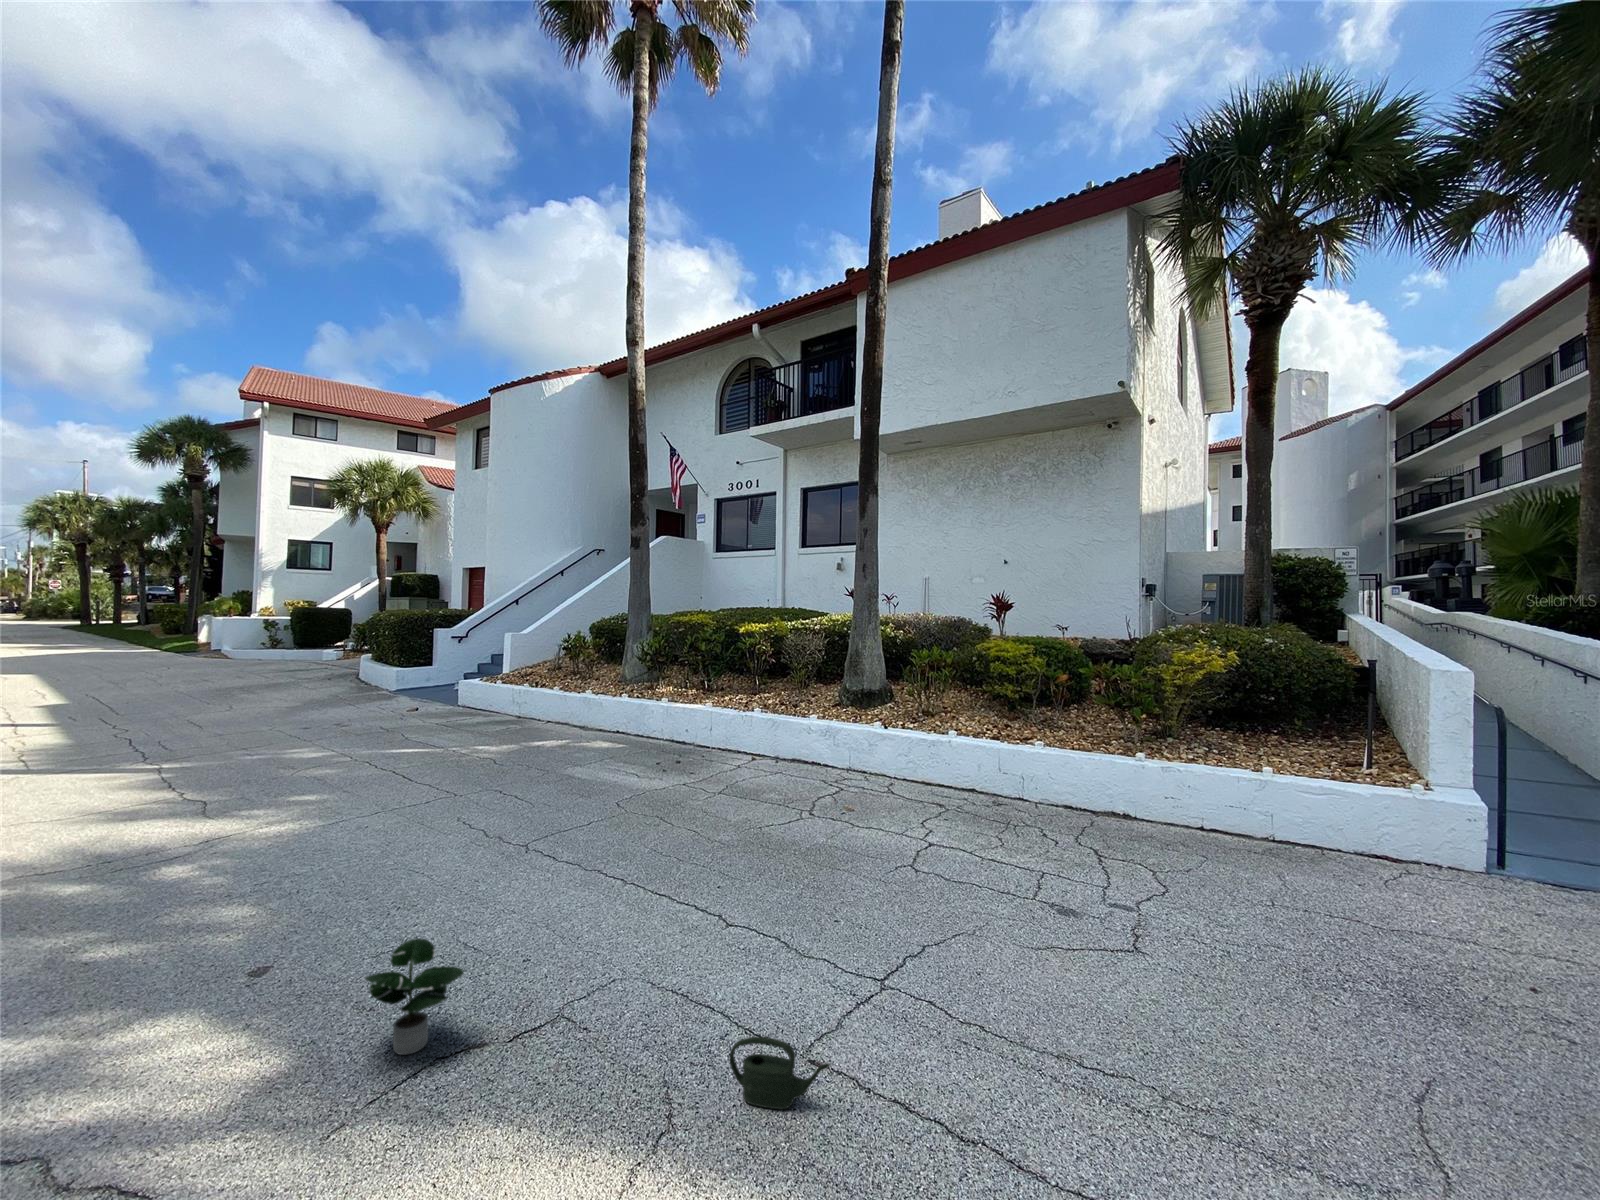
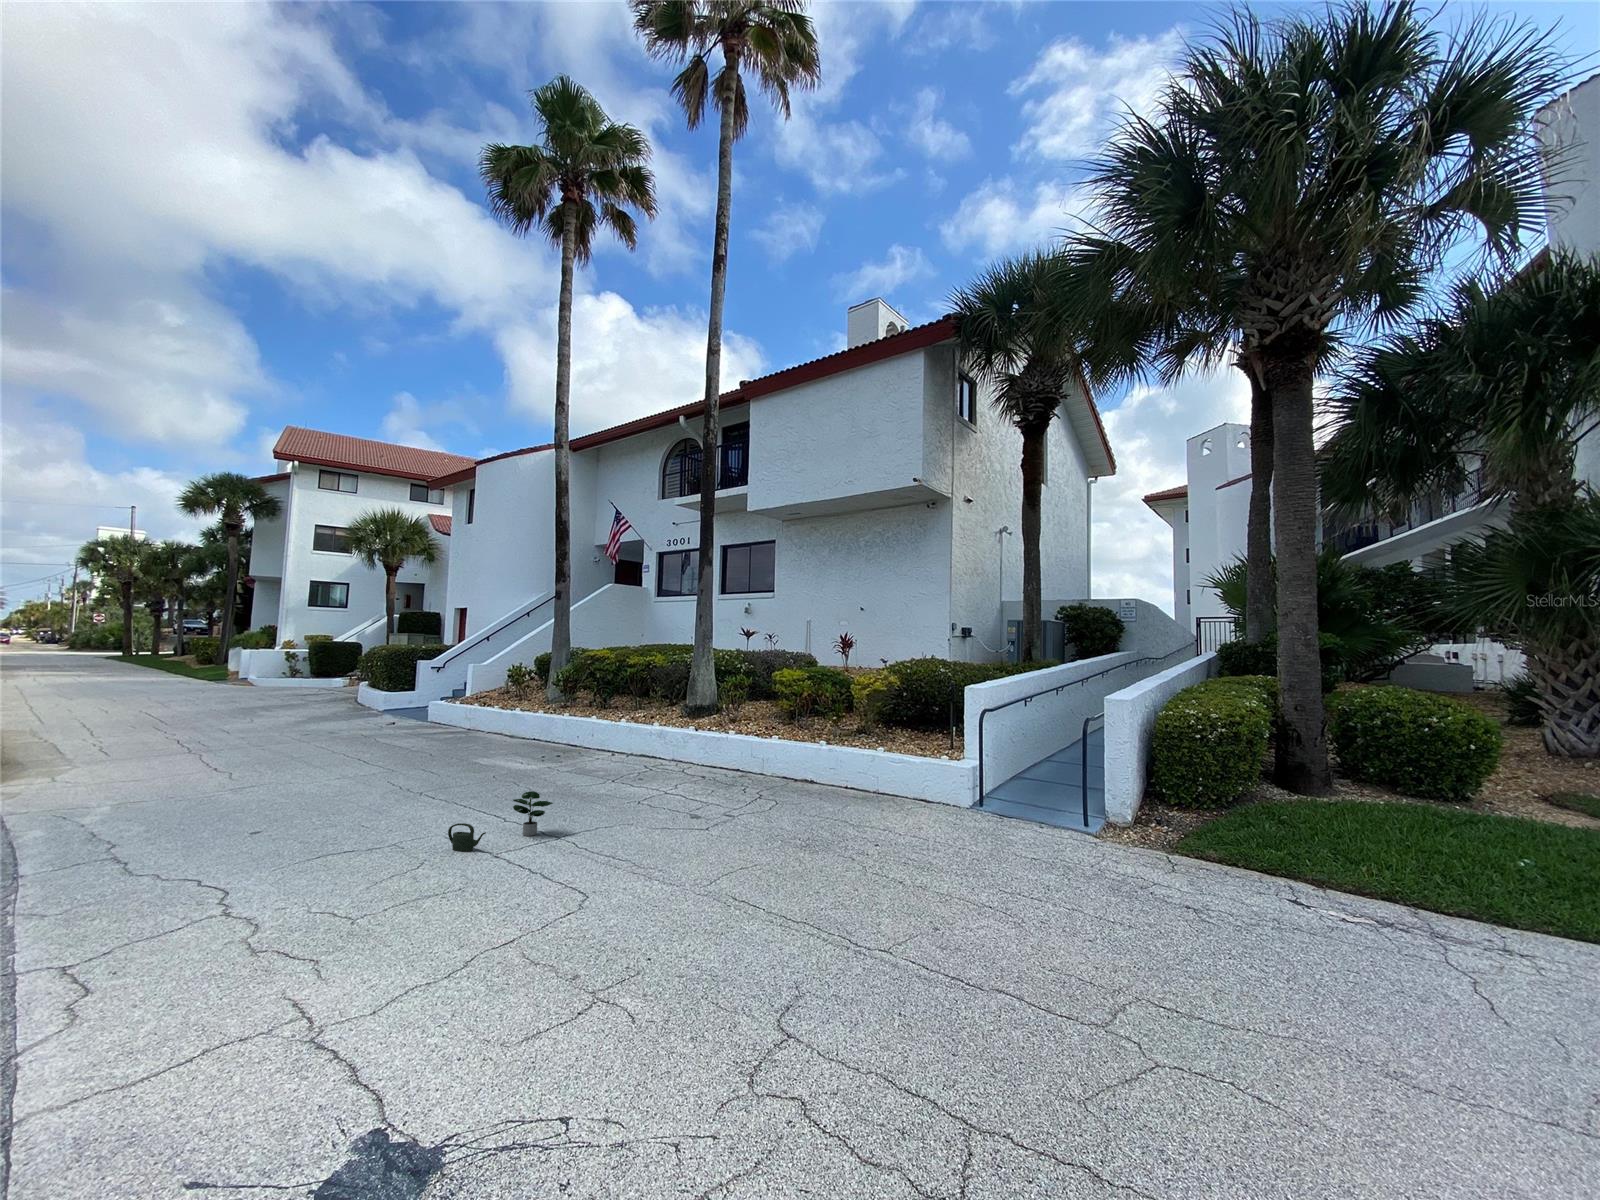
potted plant: present [365,938,465,1055] -> present [513,791,553,836]

